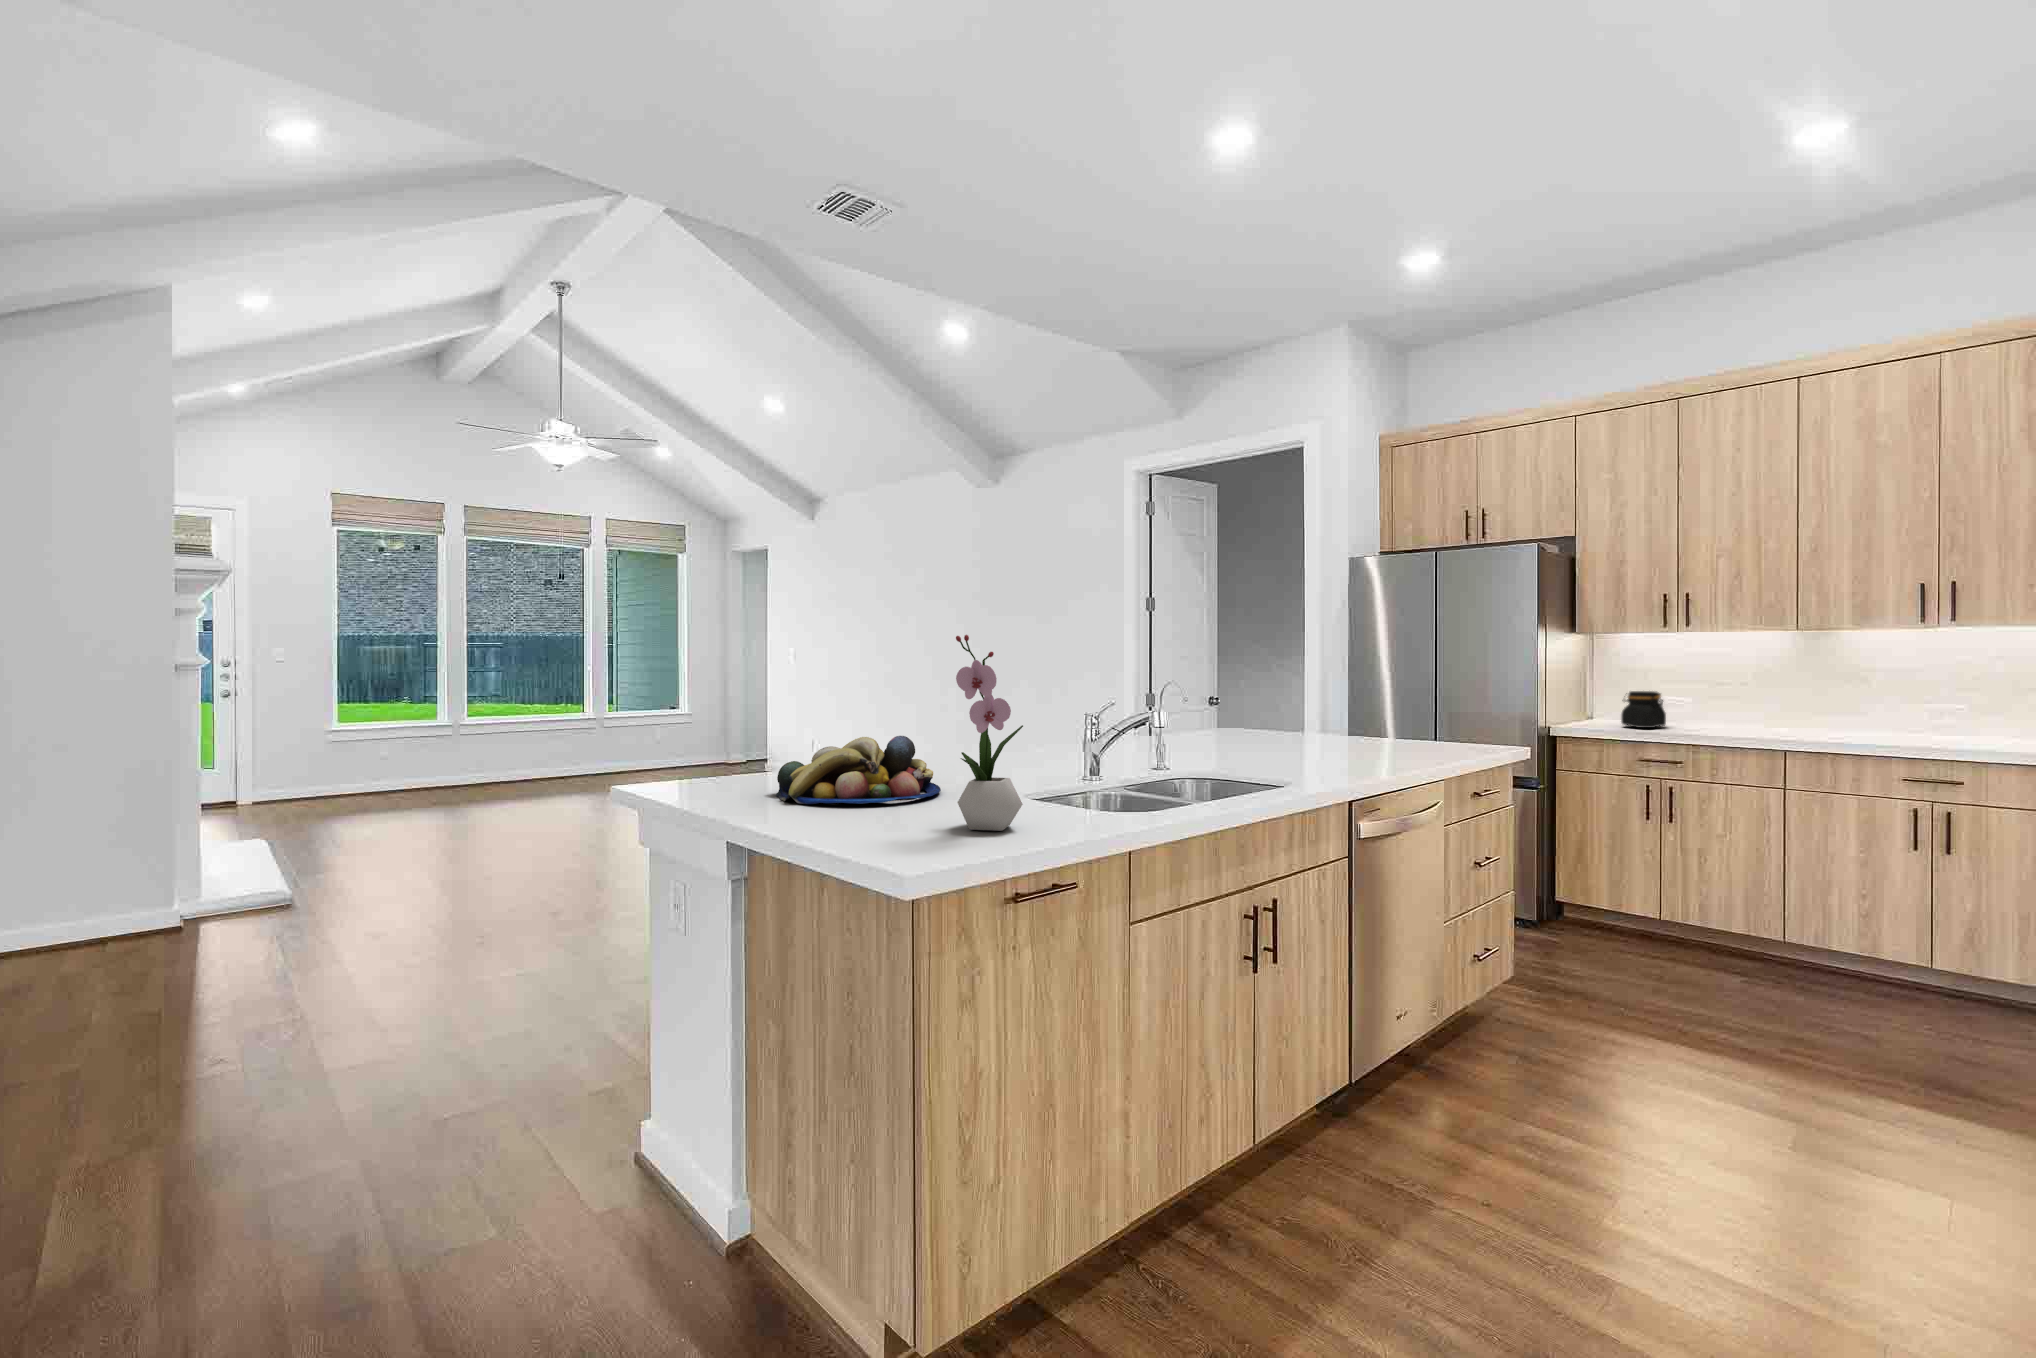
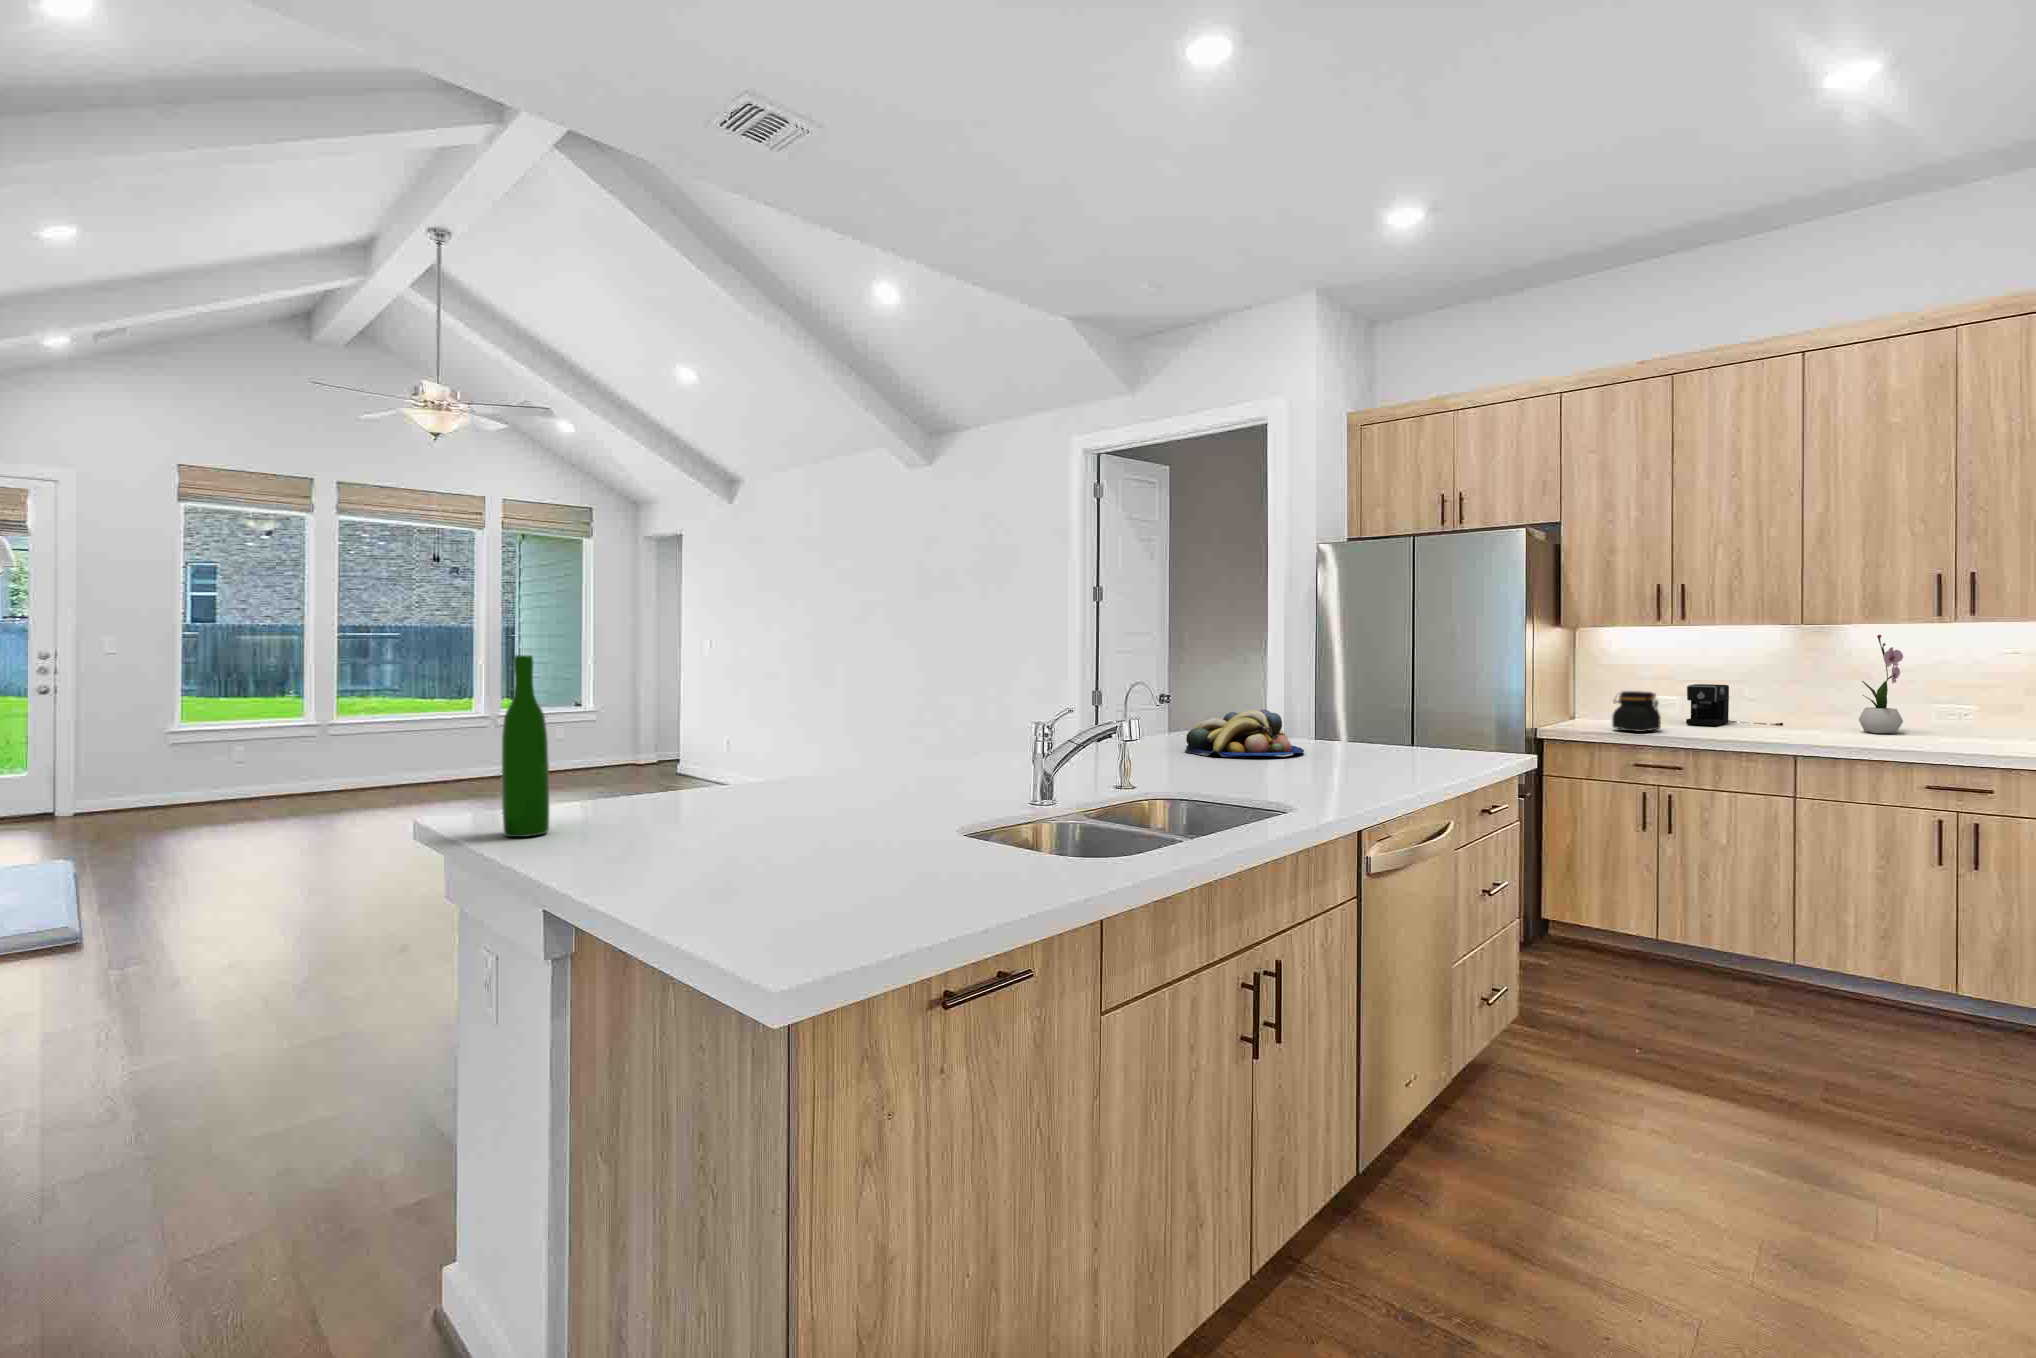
flower arrangement: present [956,635,1023,831] -> present [1859,635,1903,733]
wine bottle: none [678,655,711,793] -> present [502,655,549,837]
coffee maker: none [1693,685,1785,723] -> present [1686,684,1783,725]
fruit bowl: present [776,736,941,804] -> present [1186,710,1304,757]

